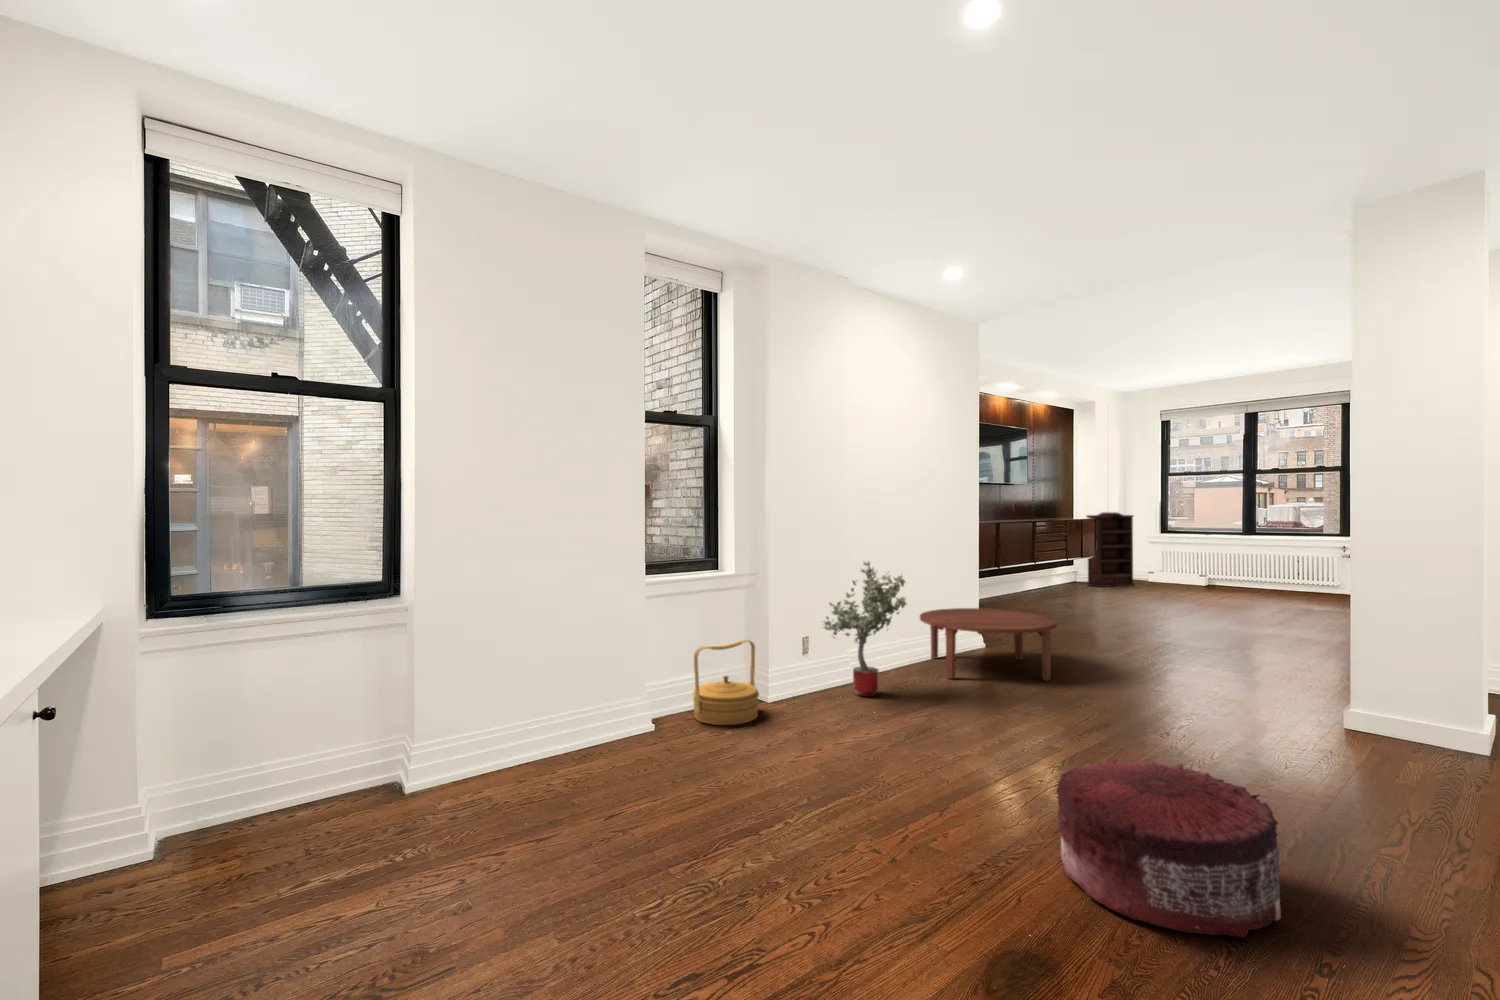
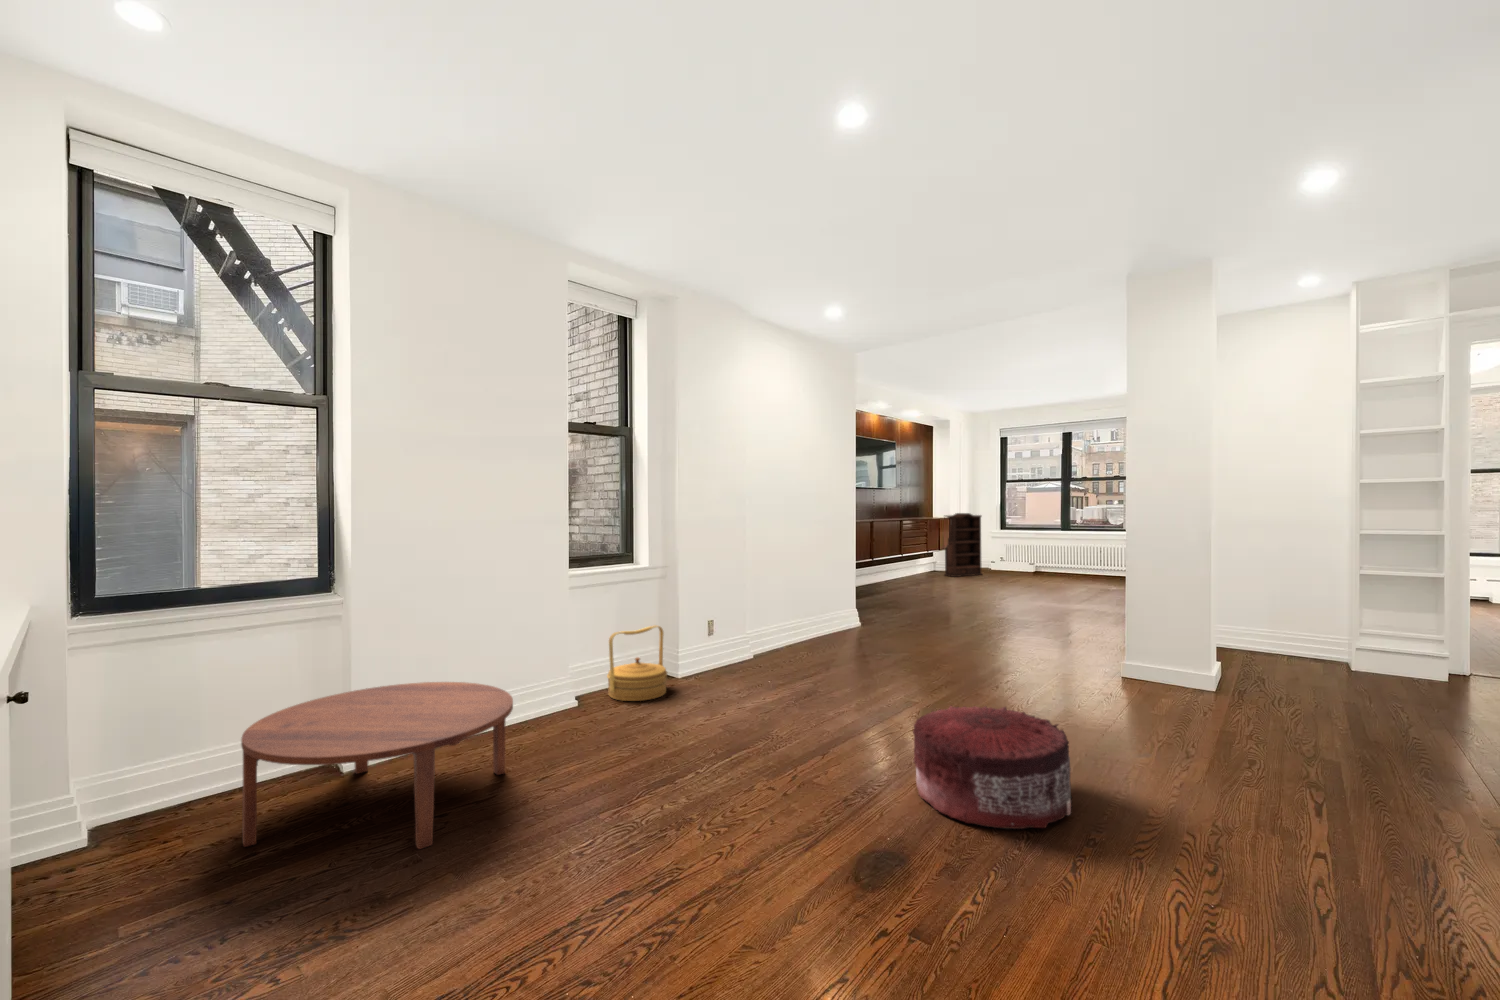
potted tree: present [824,562,907,697] -> none [722,554,795,672]
coffee table: present [920,608,1057,681] -> present [241,682,513,849]

